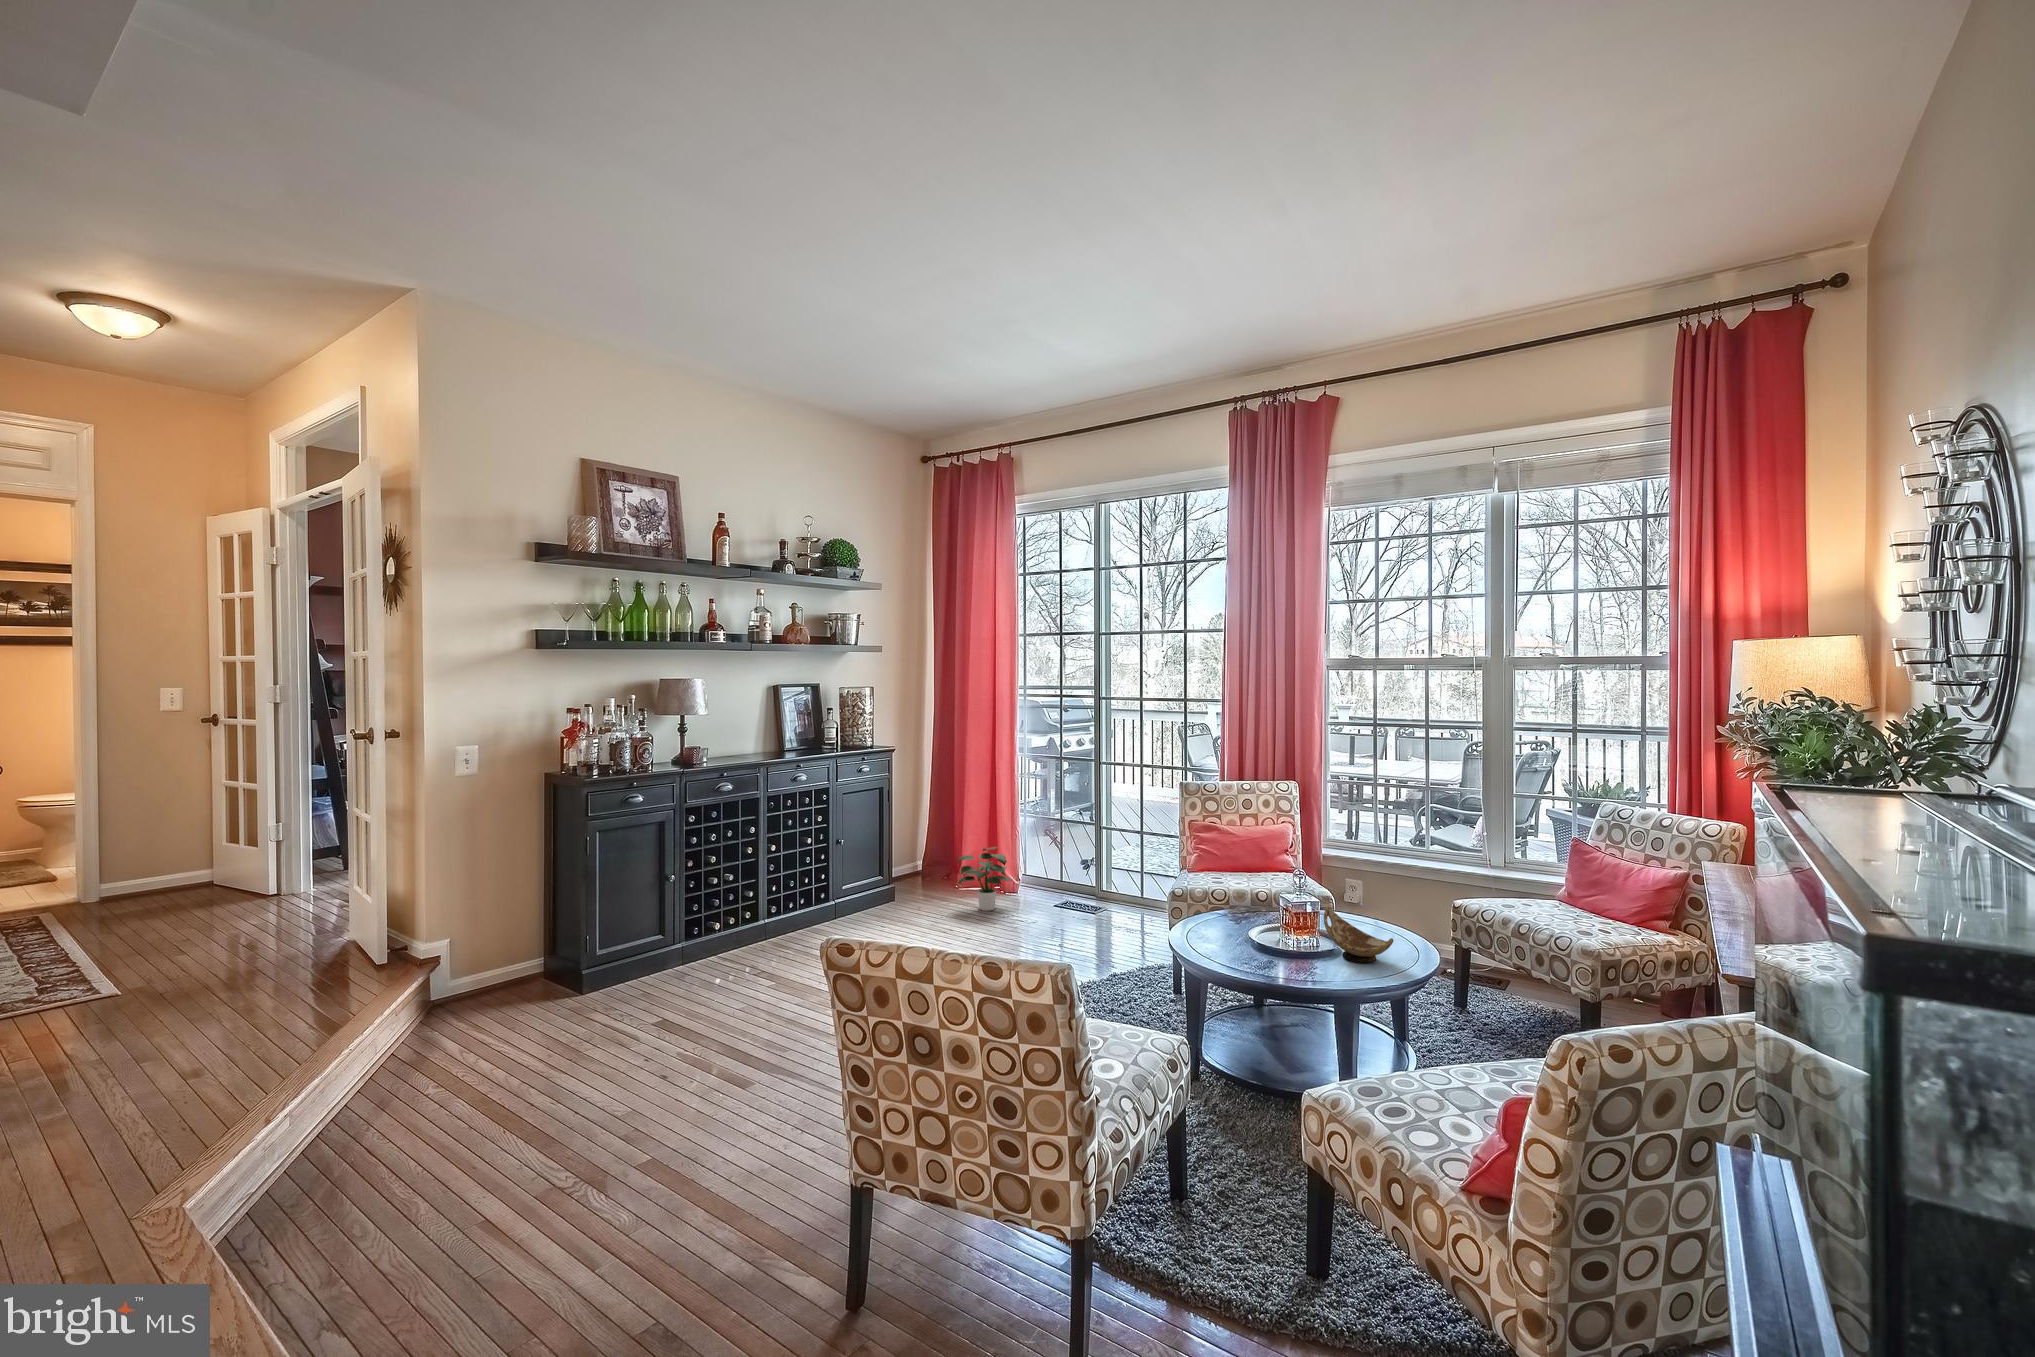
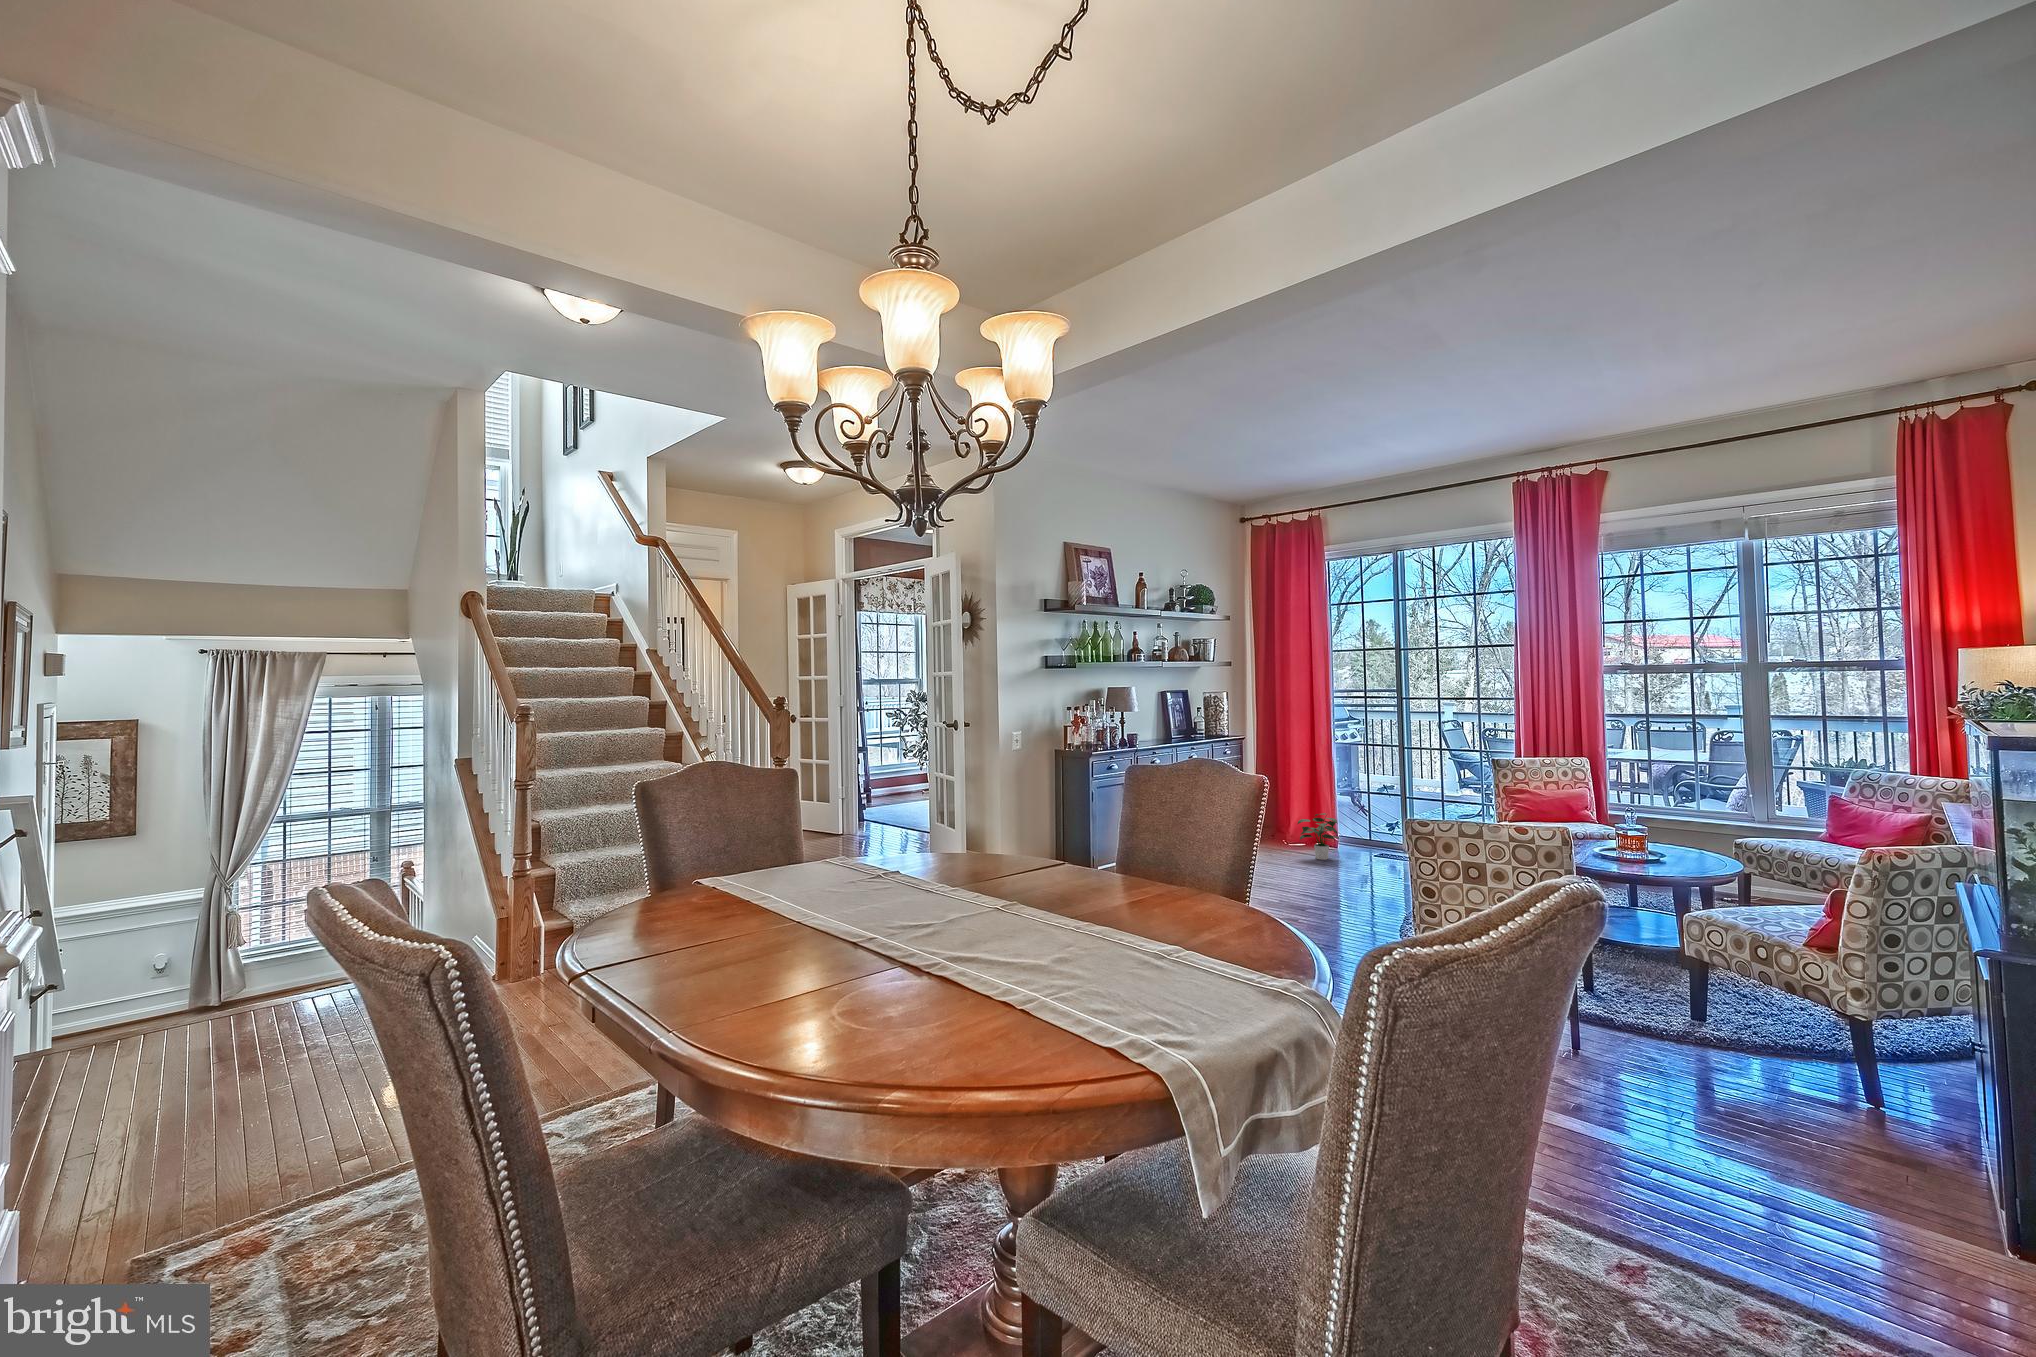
decorative bowl: present [1324,906,1394,963] -> none [1651,831,1708,866]

